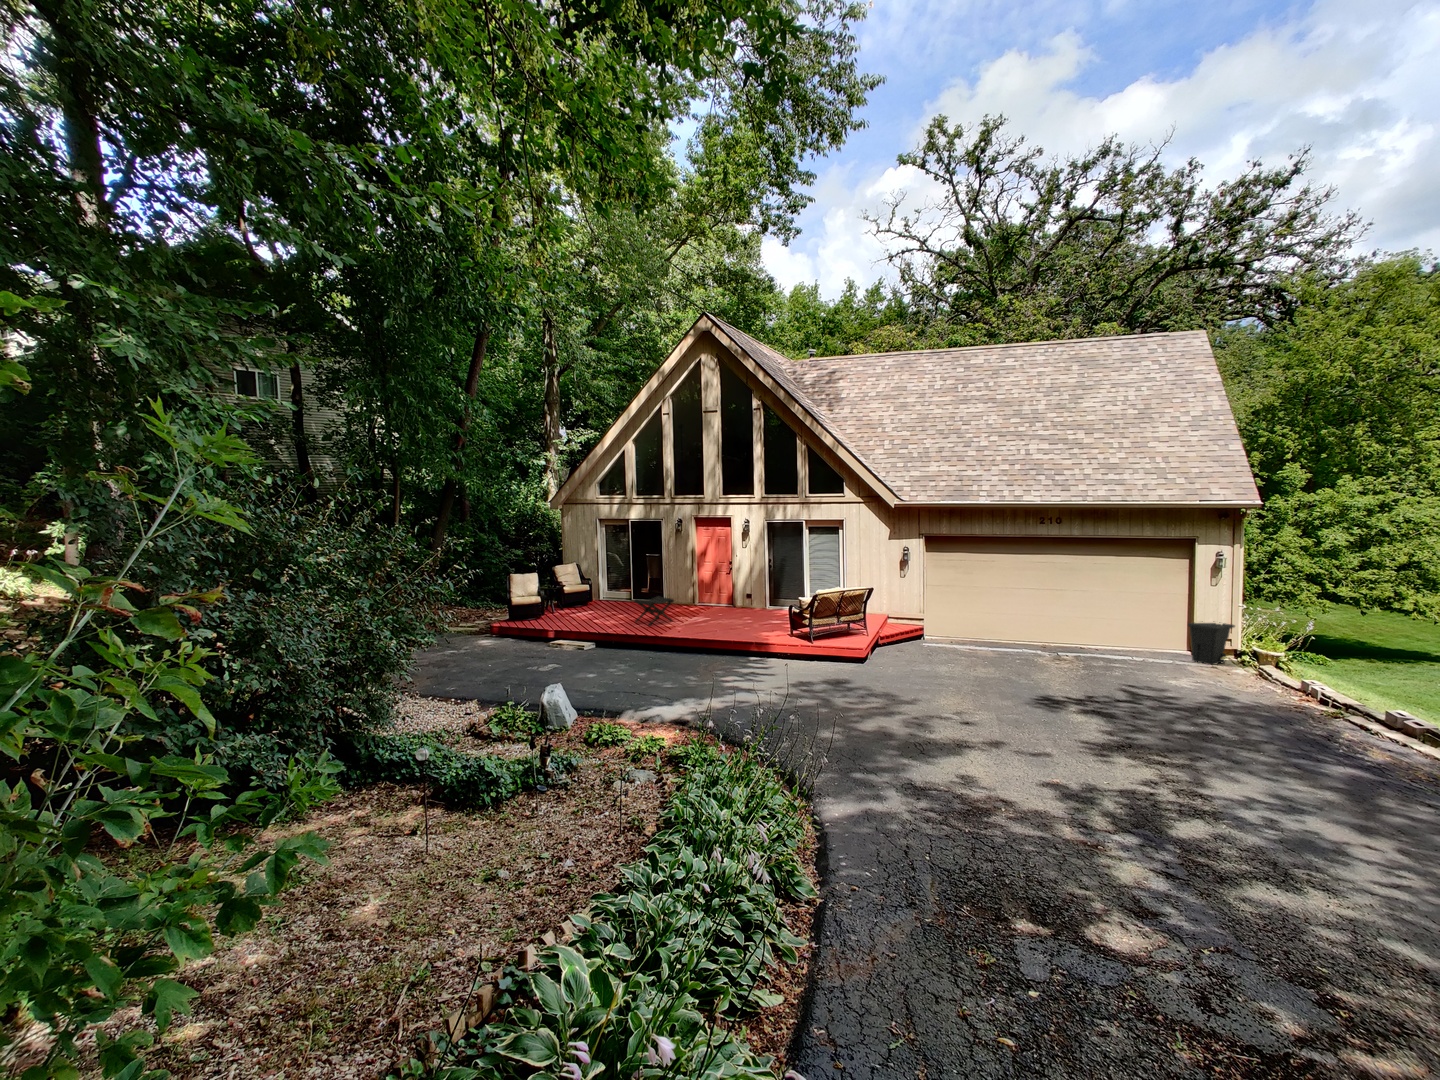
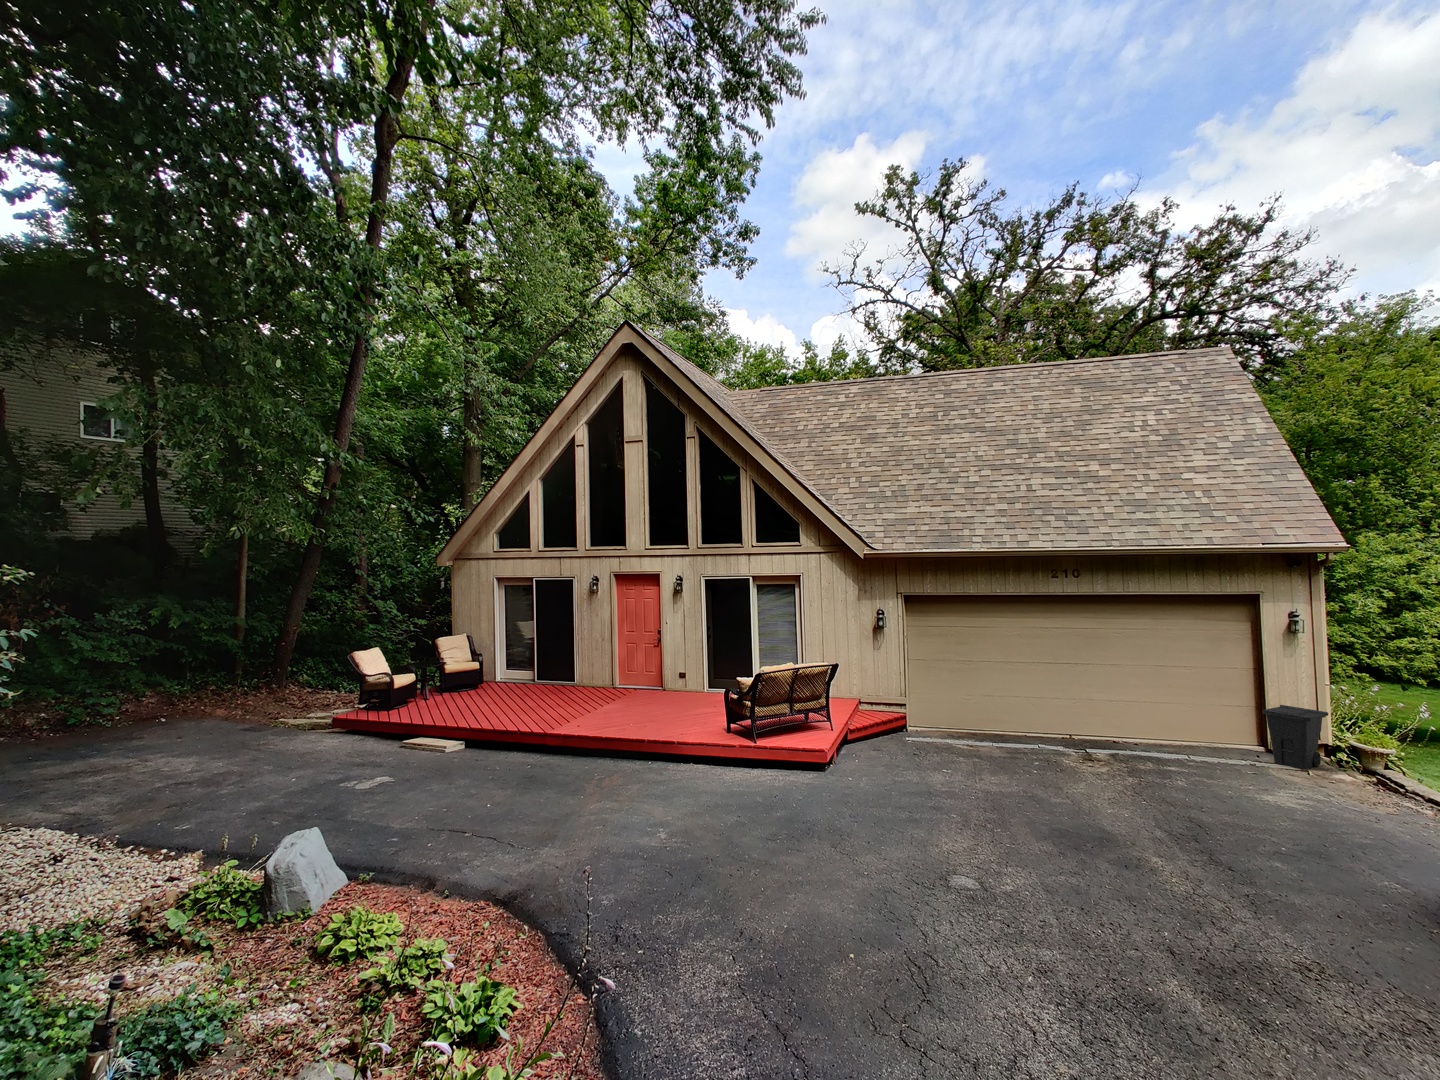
footstool: present [634,596,674,626] -> none [521,676,576,719]

